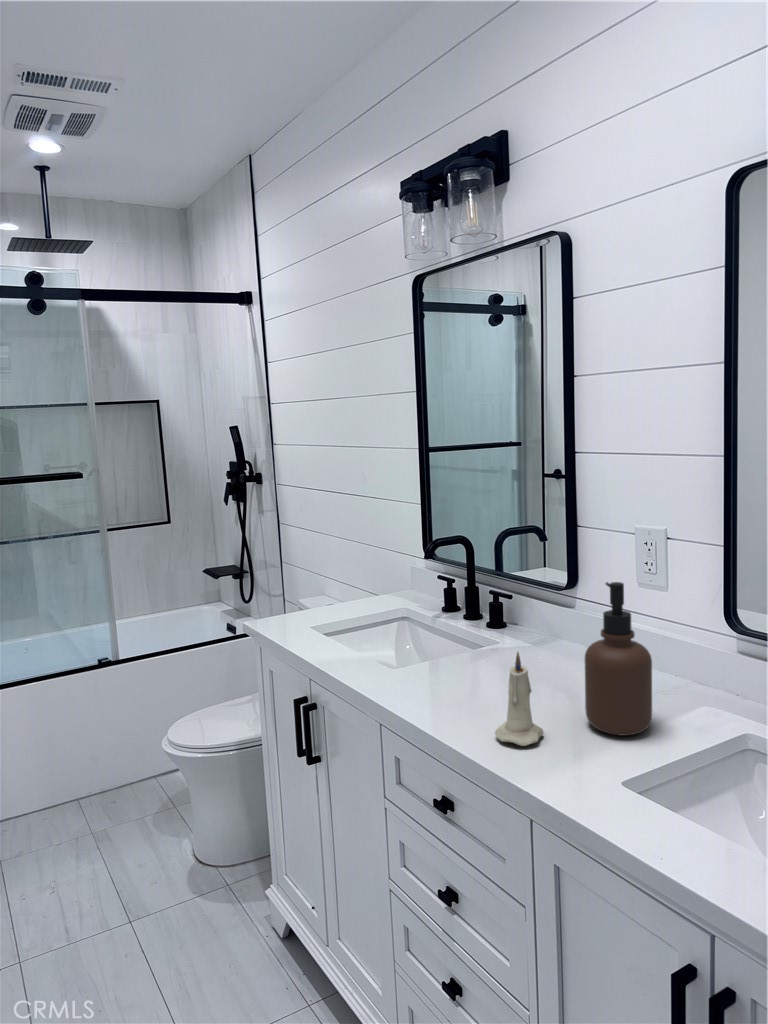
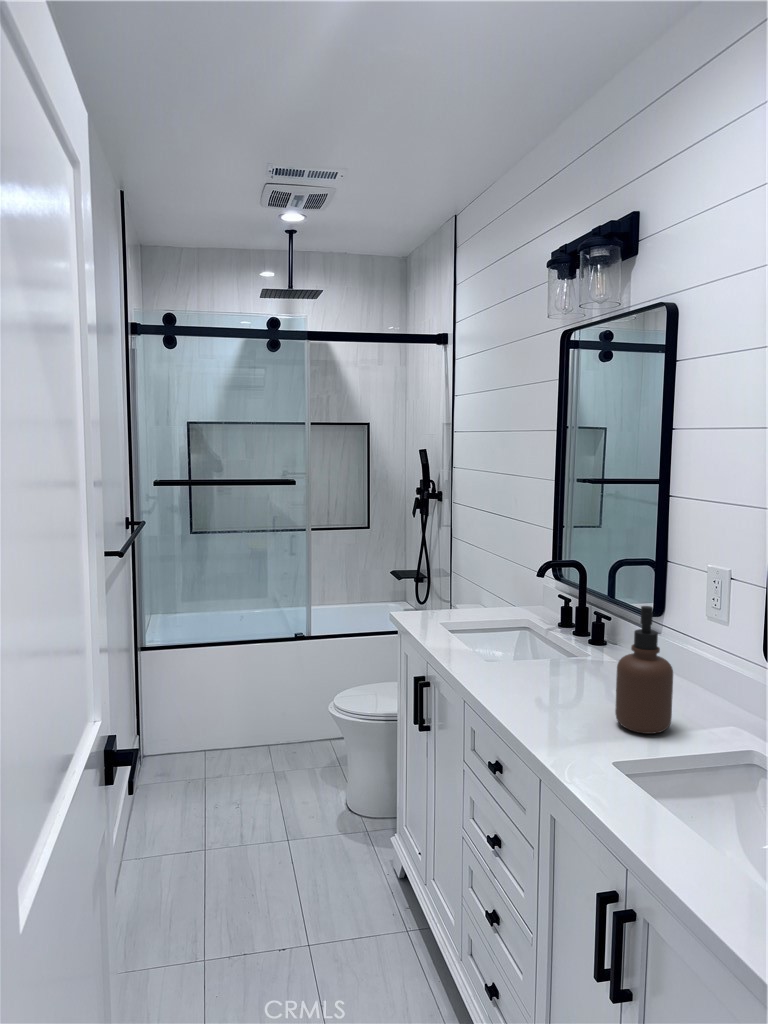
candle: present [495,652,543,746] -> none [535,650,575,725]

